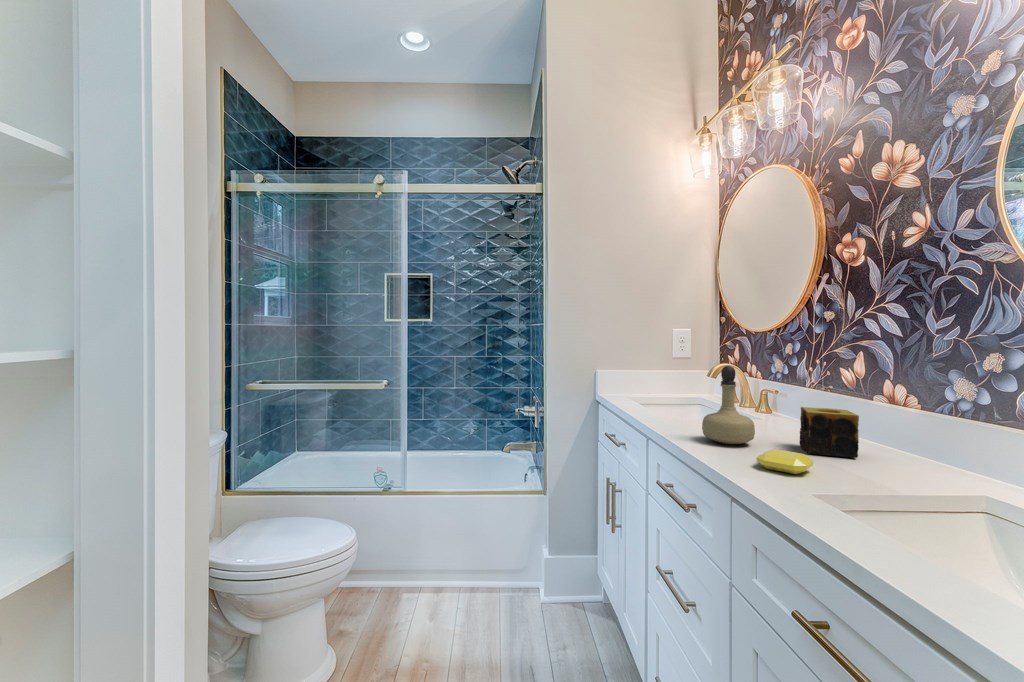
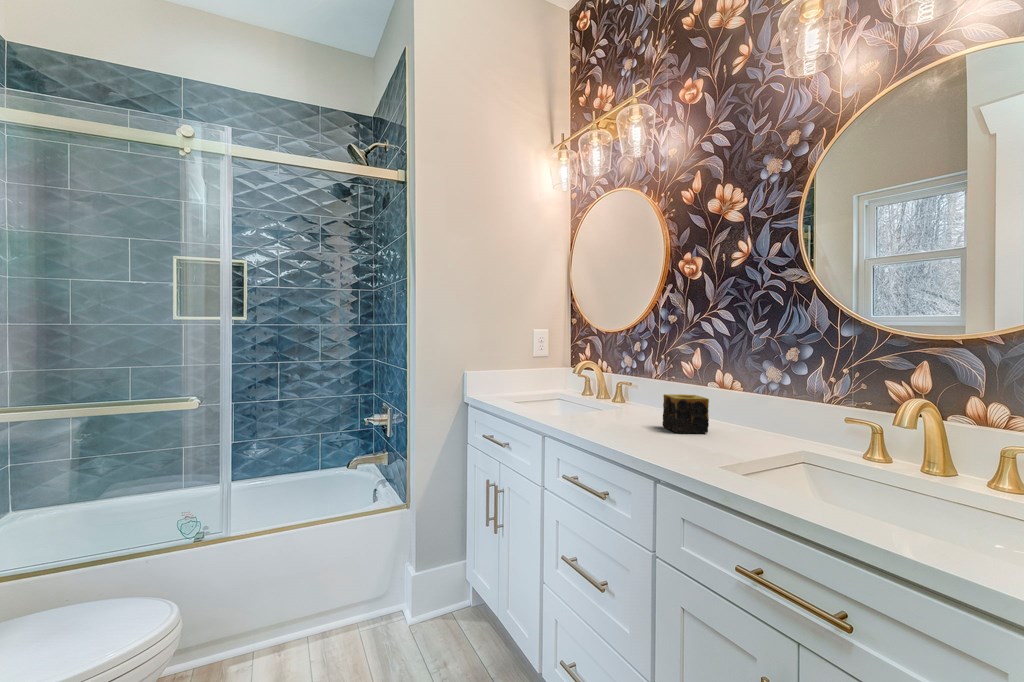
perfume bottle: present [702,366,755,444] -> none [591,361,634,430]
soap bar: present [757,449,813,474] -> none [653,431,693,451]

